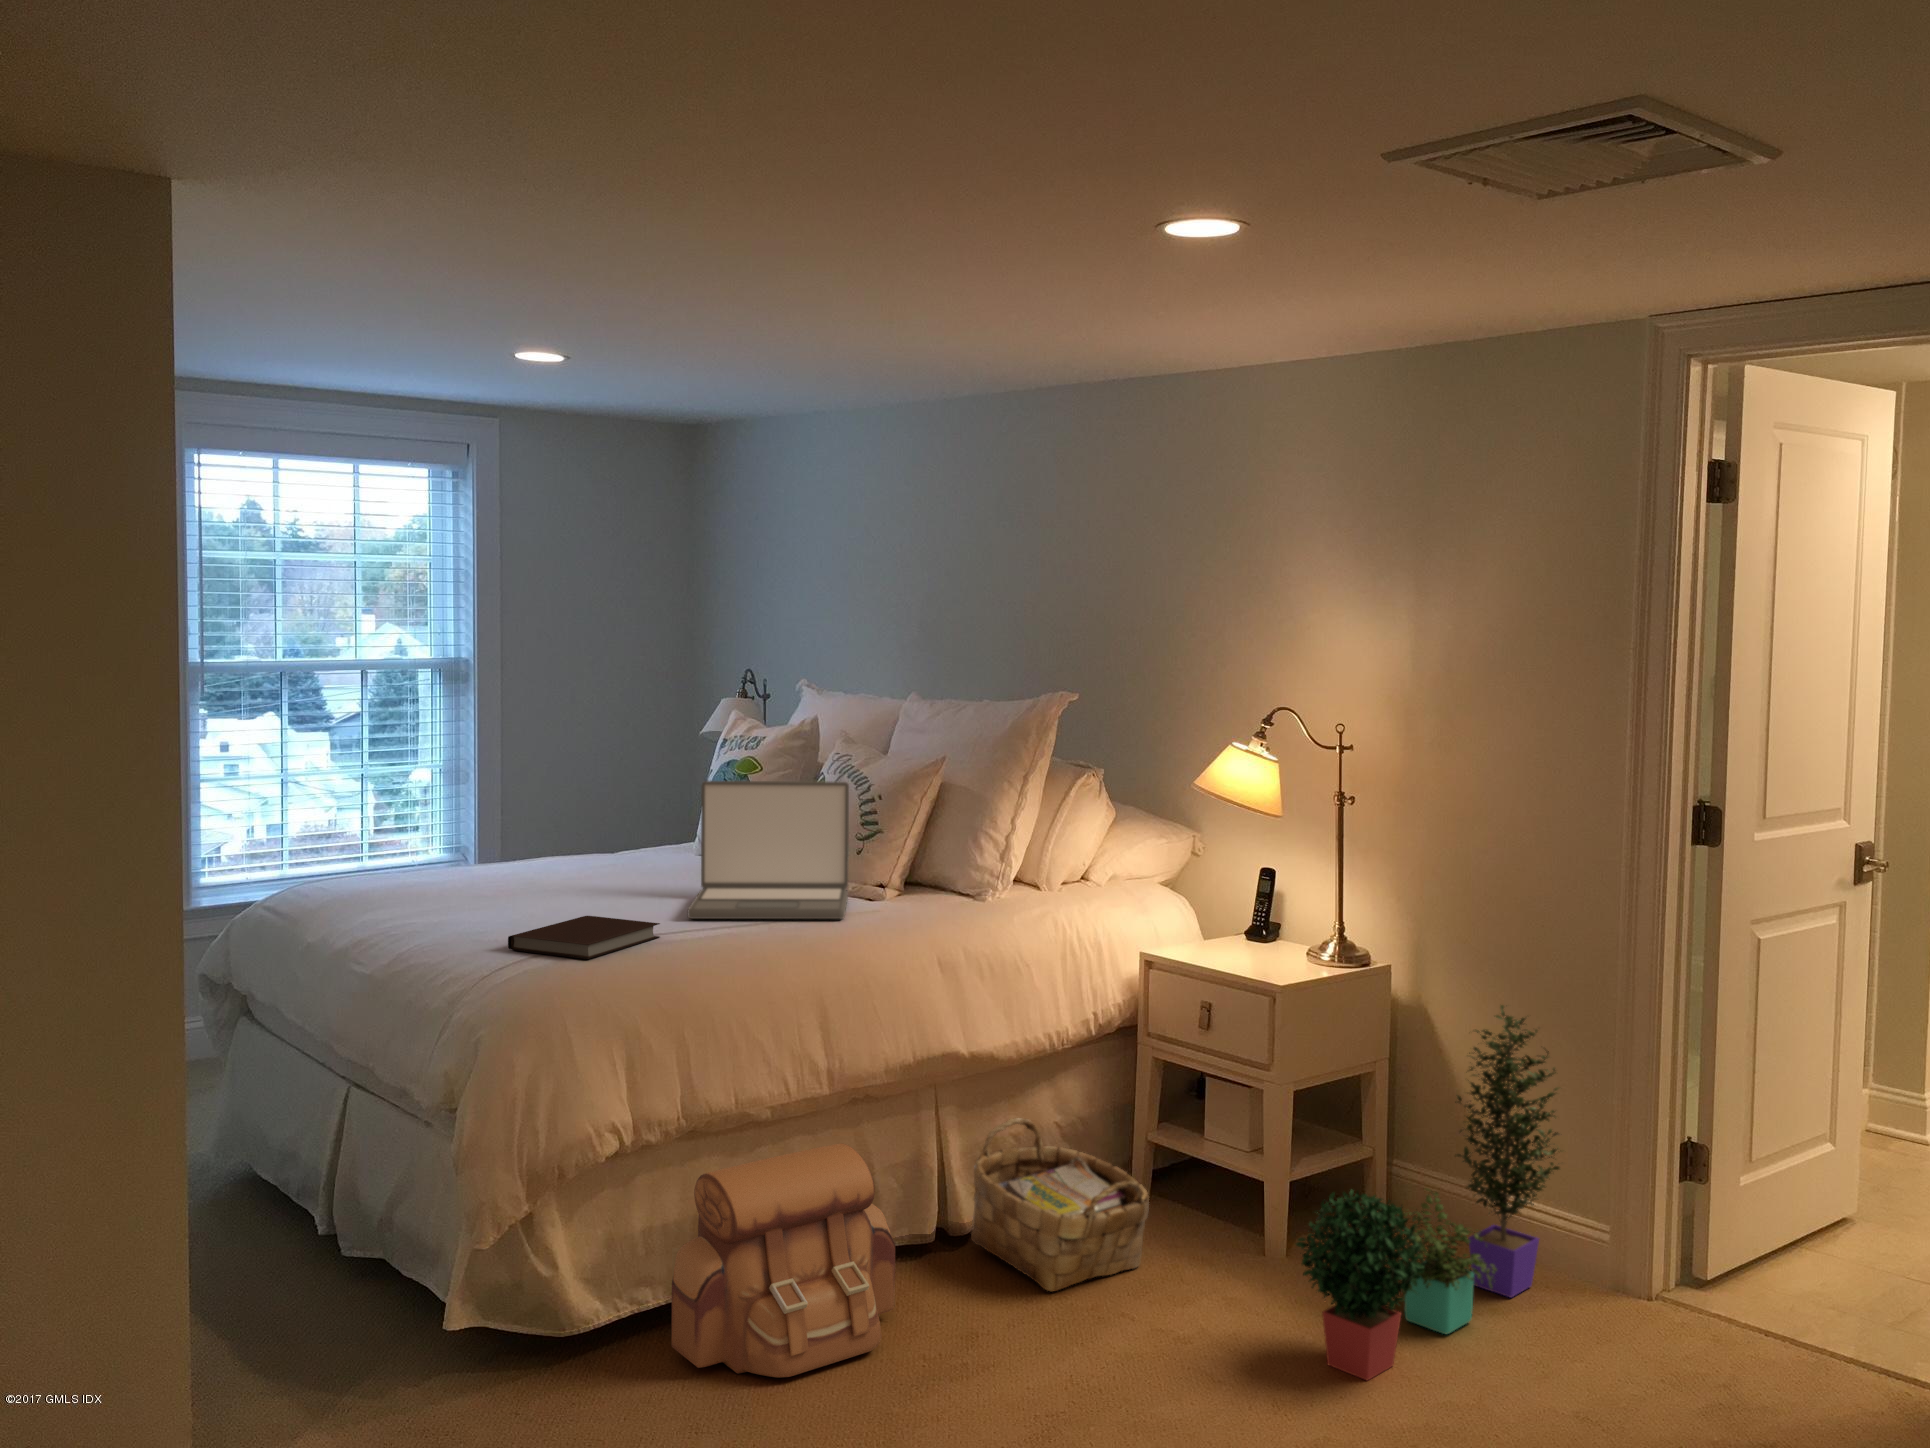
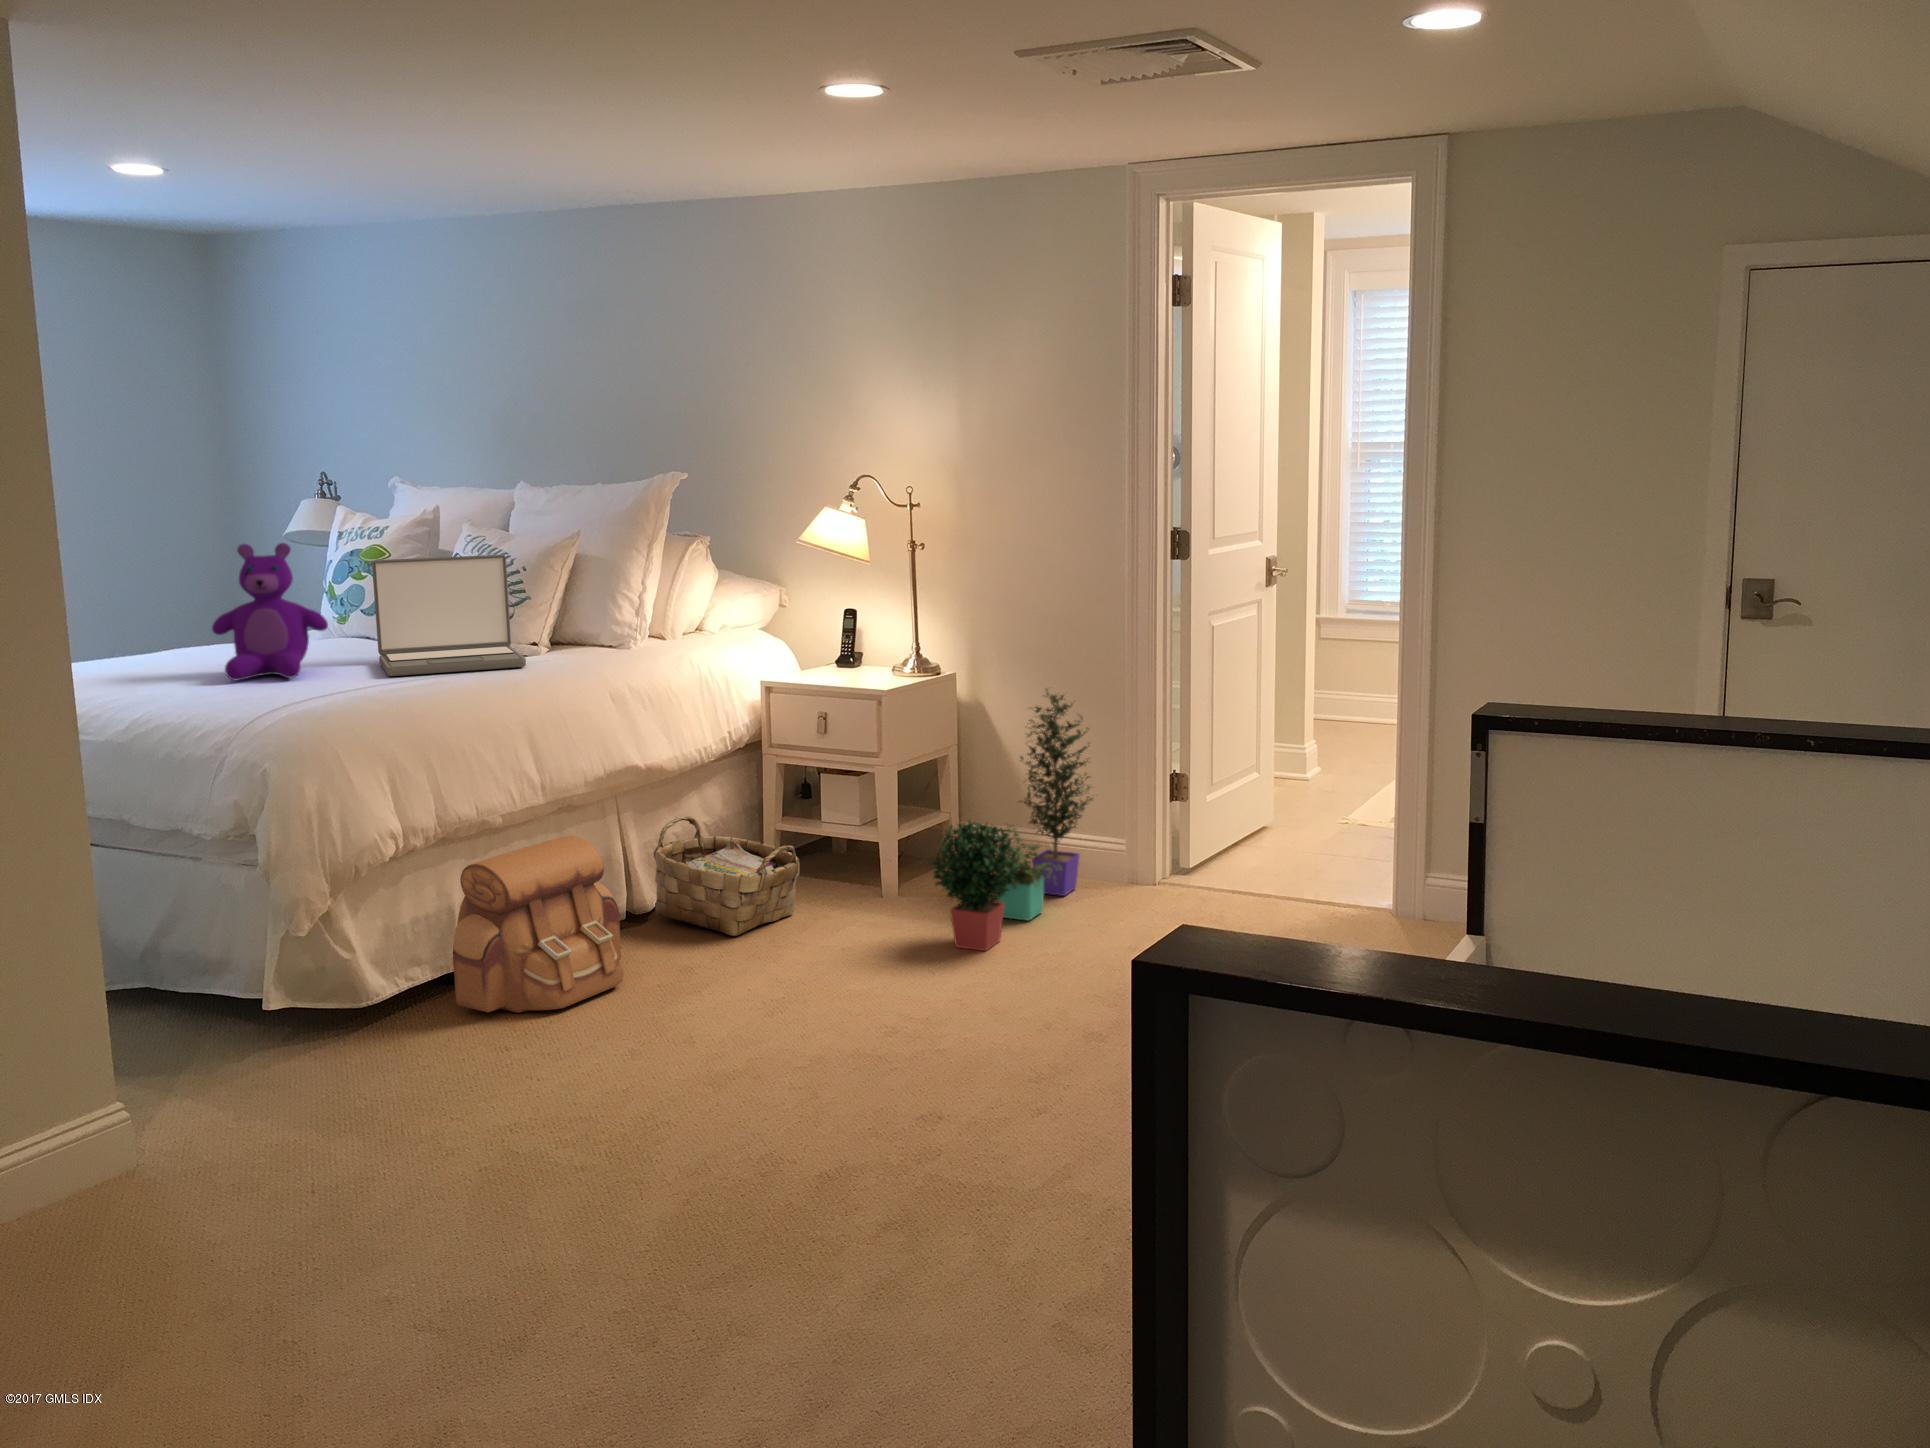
teddy bear: none [524,756,645,912] -> present [212,543,328,680]
notebook: present [508,916,660,959] -> none [251,677,379,706]

